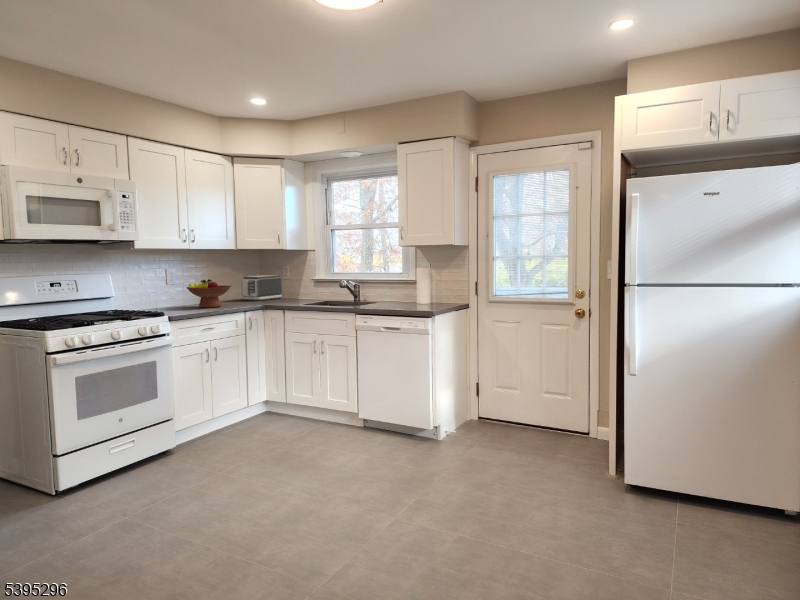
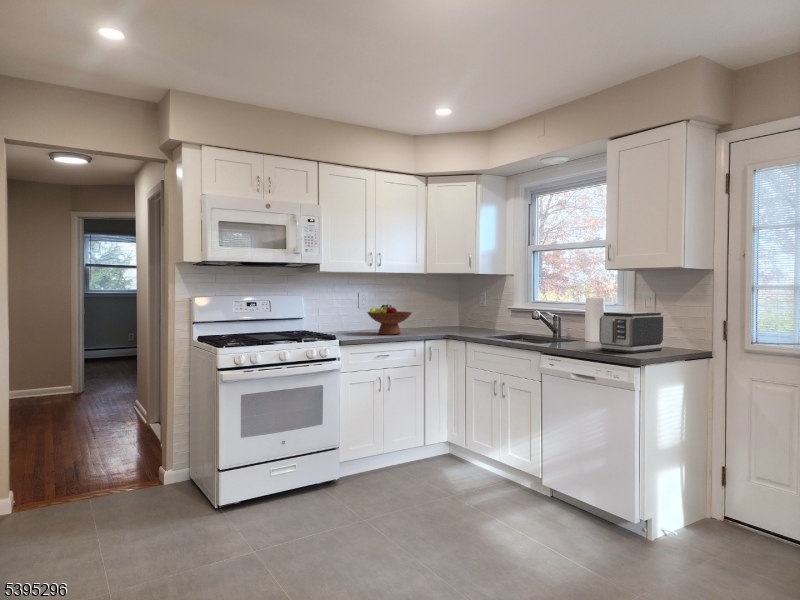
toaster: present [241,275,282,301] -> present [599,311,663,353]

